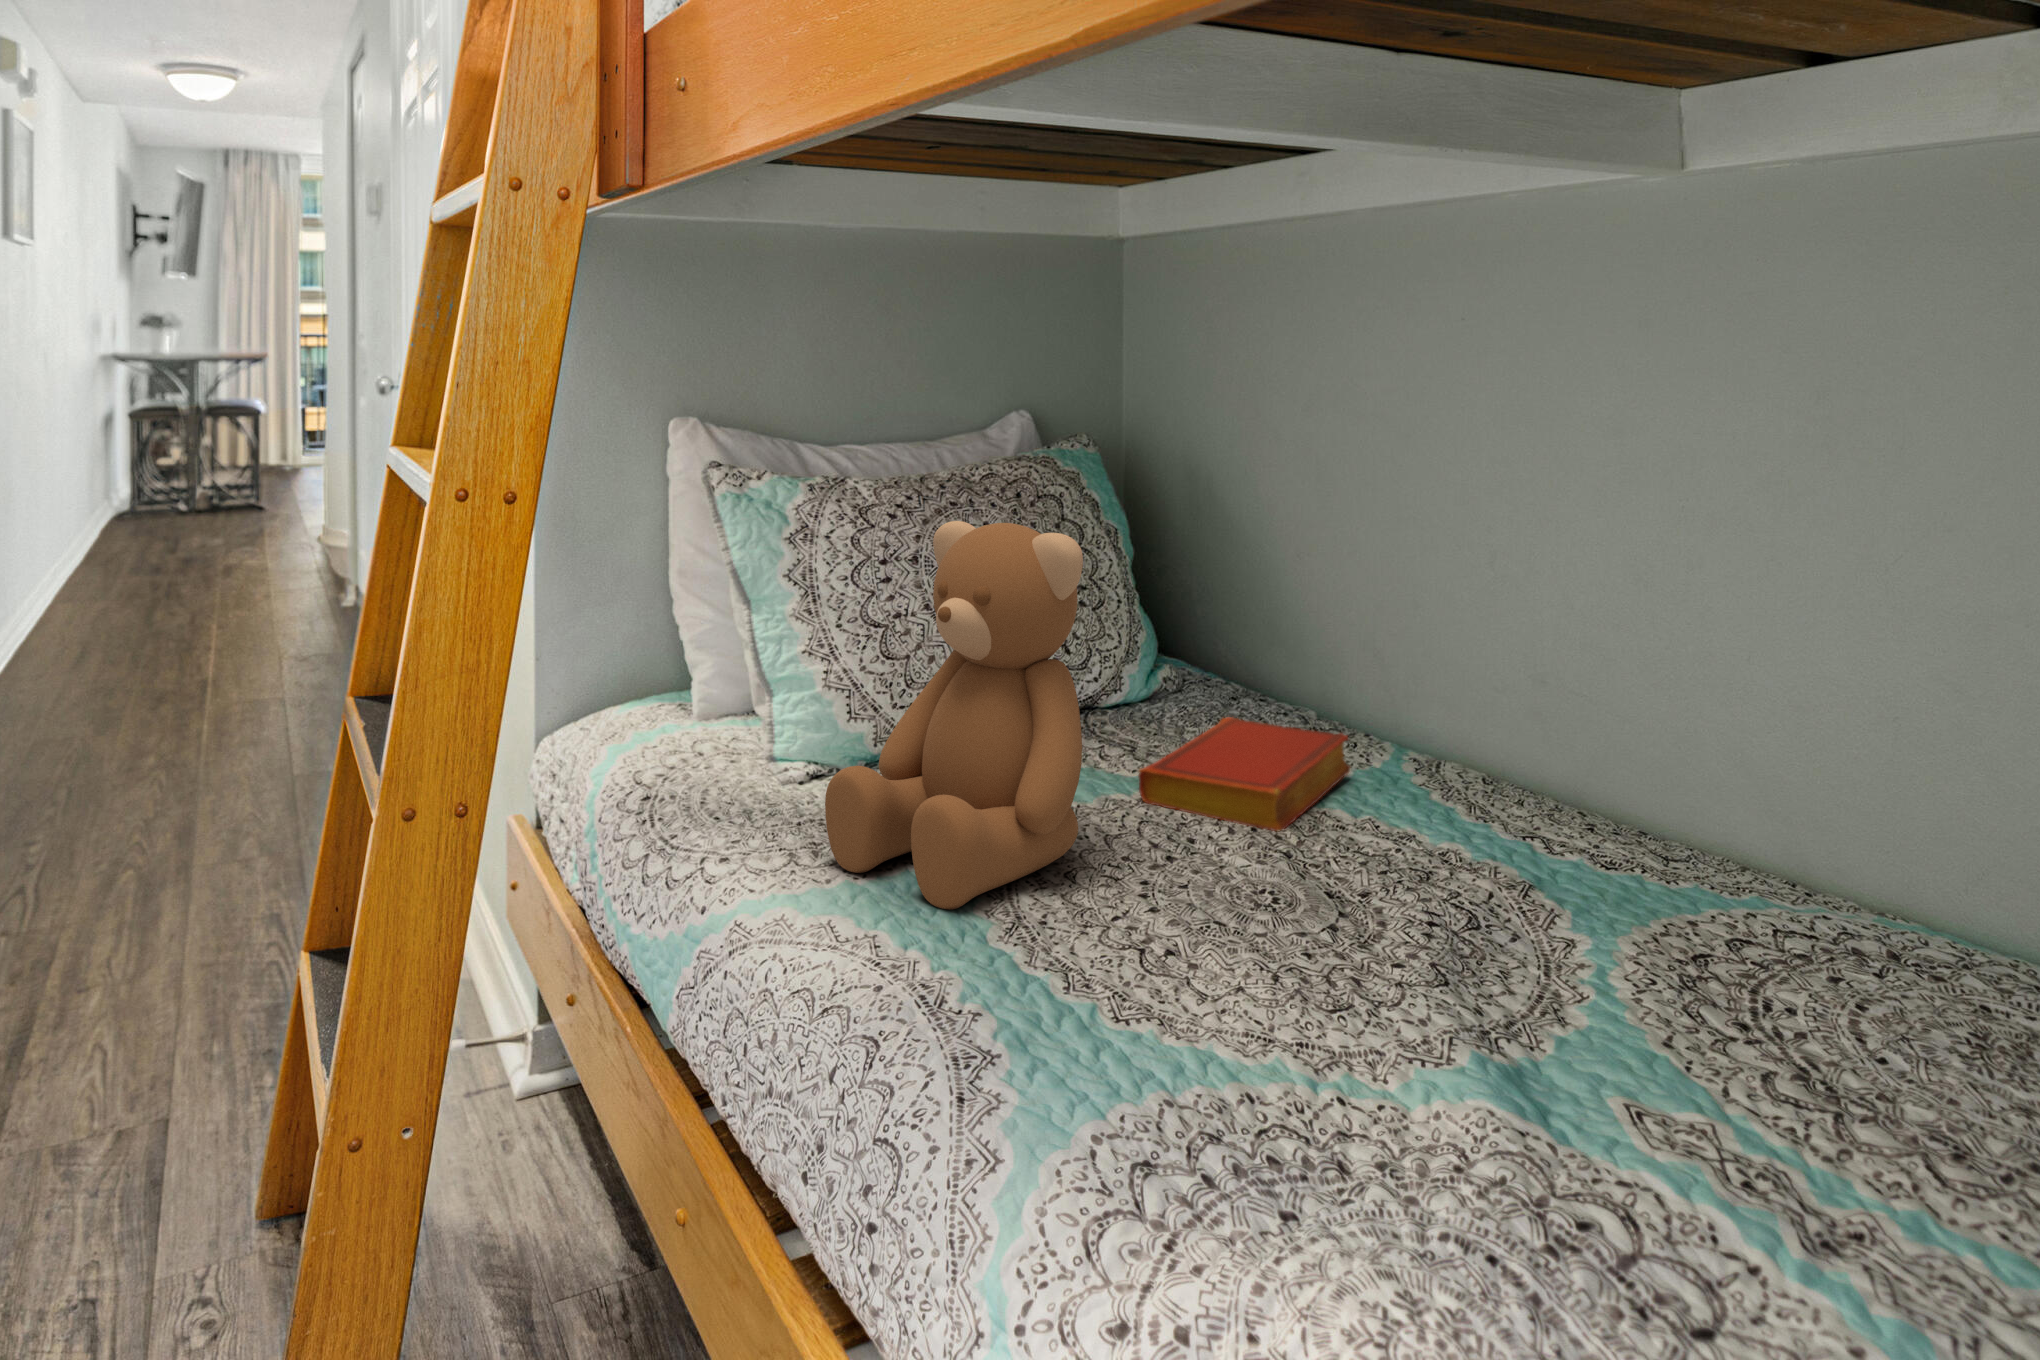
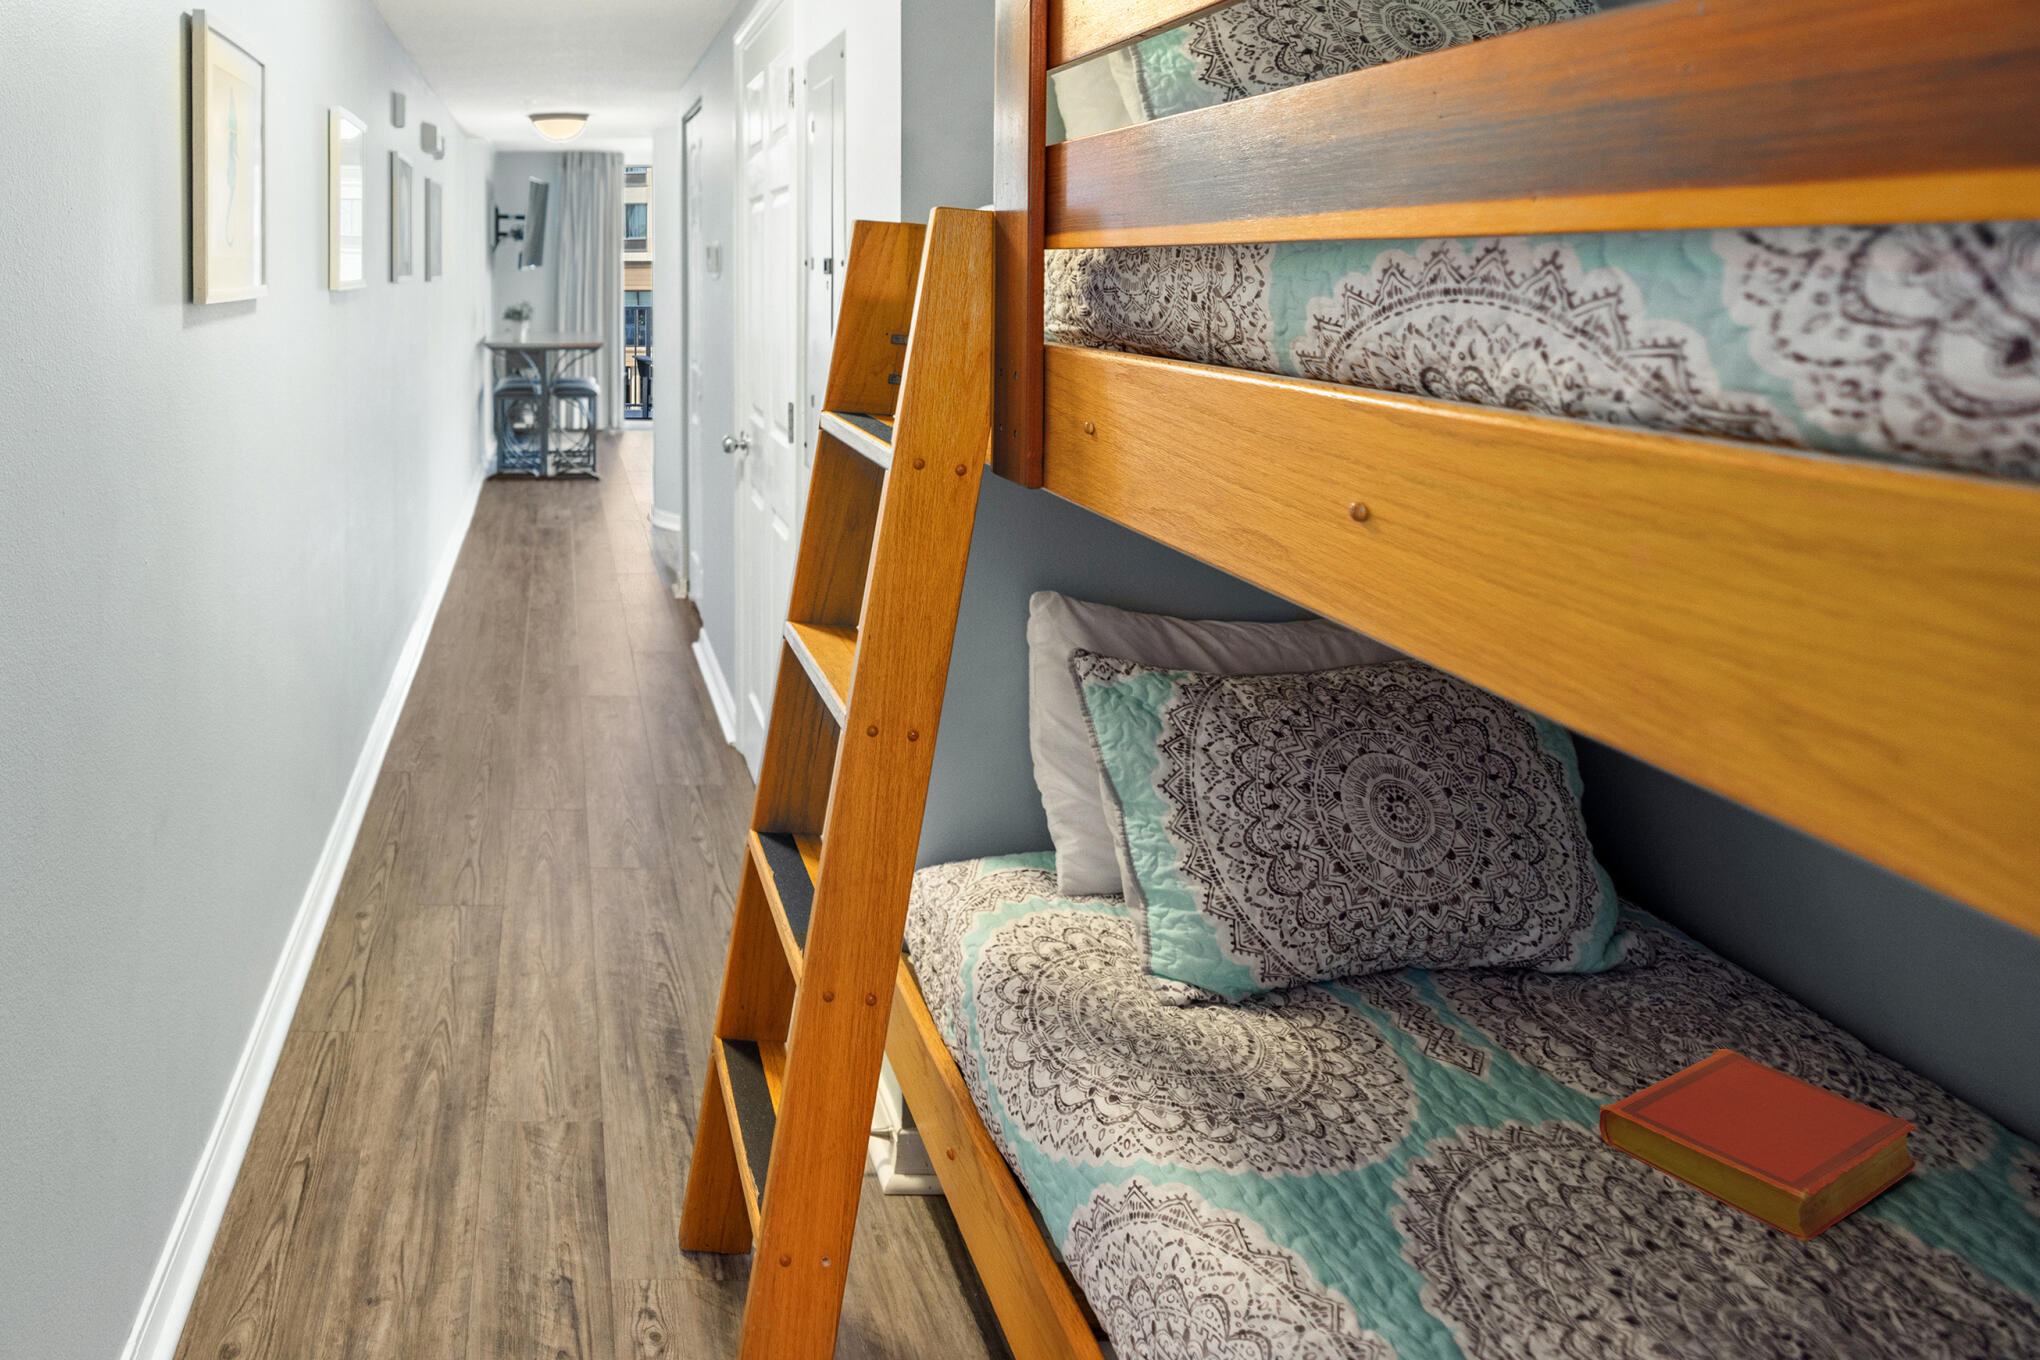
teddy bear: present [825,521,1083,910] -> none [1224,815,1548,1246]

